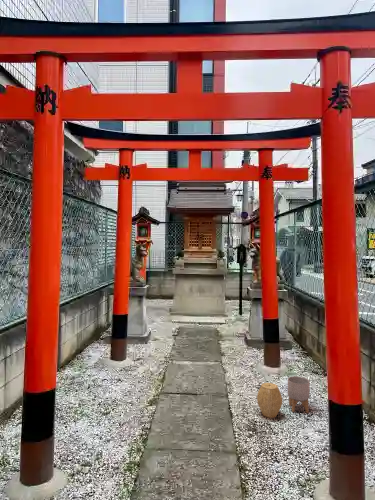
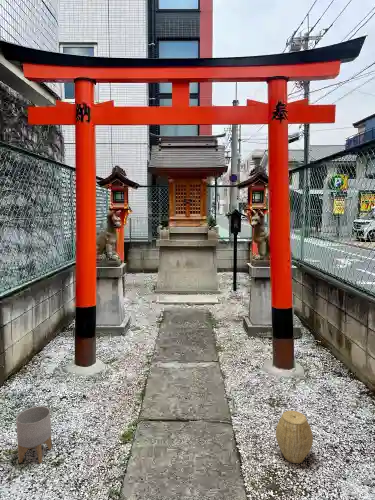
planter: present [288,376,310,413] -> present [16,406,52,463]

